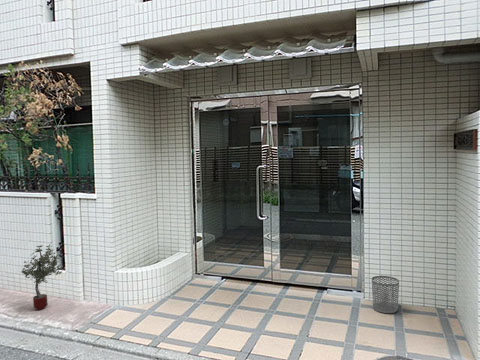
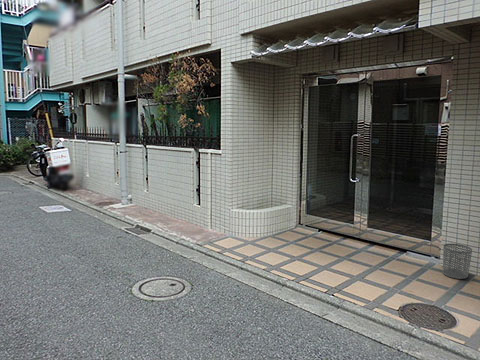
potted tree: present [22,244,63,310] -> none [172,185,199,230]

